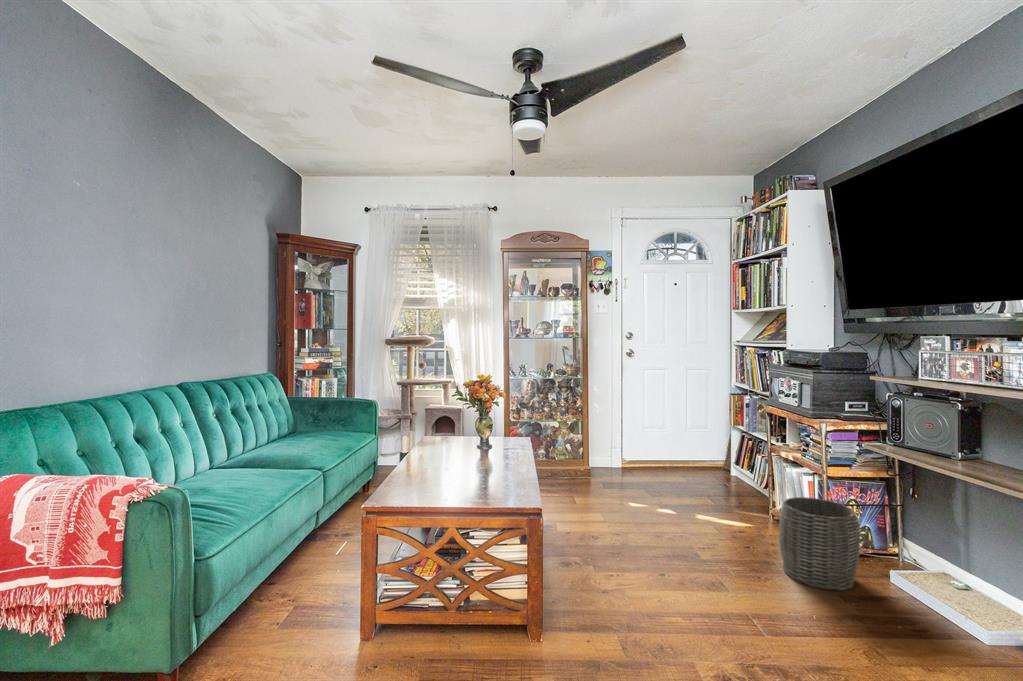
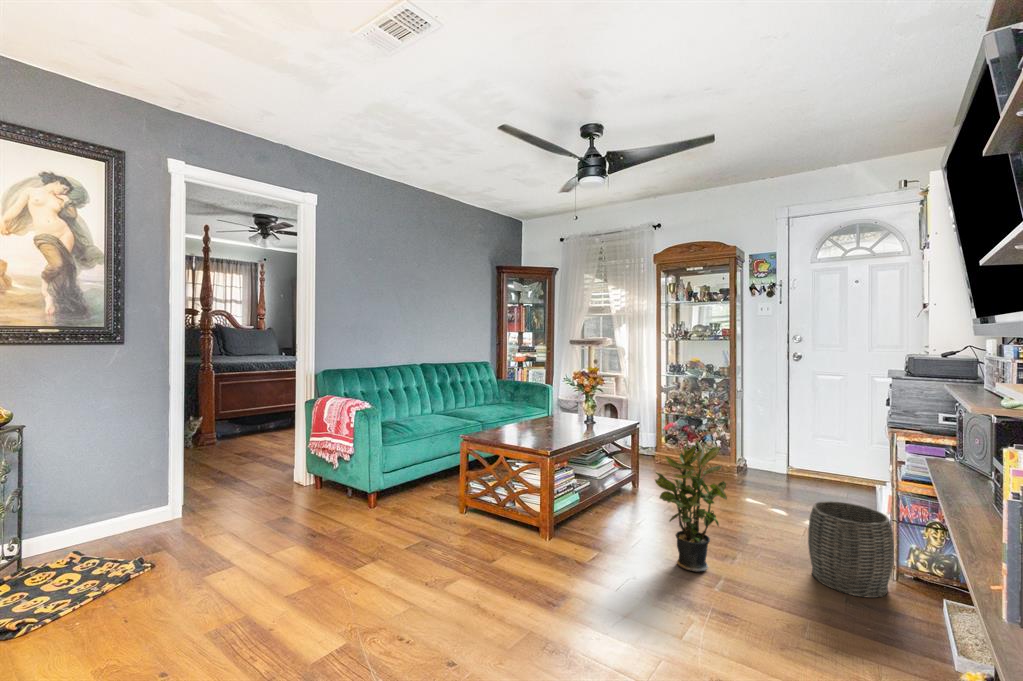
potted plant: none [669,457,750,617] -> present [655,441,727,572]

